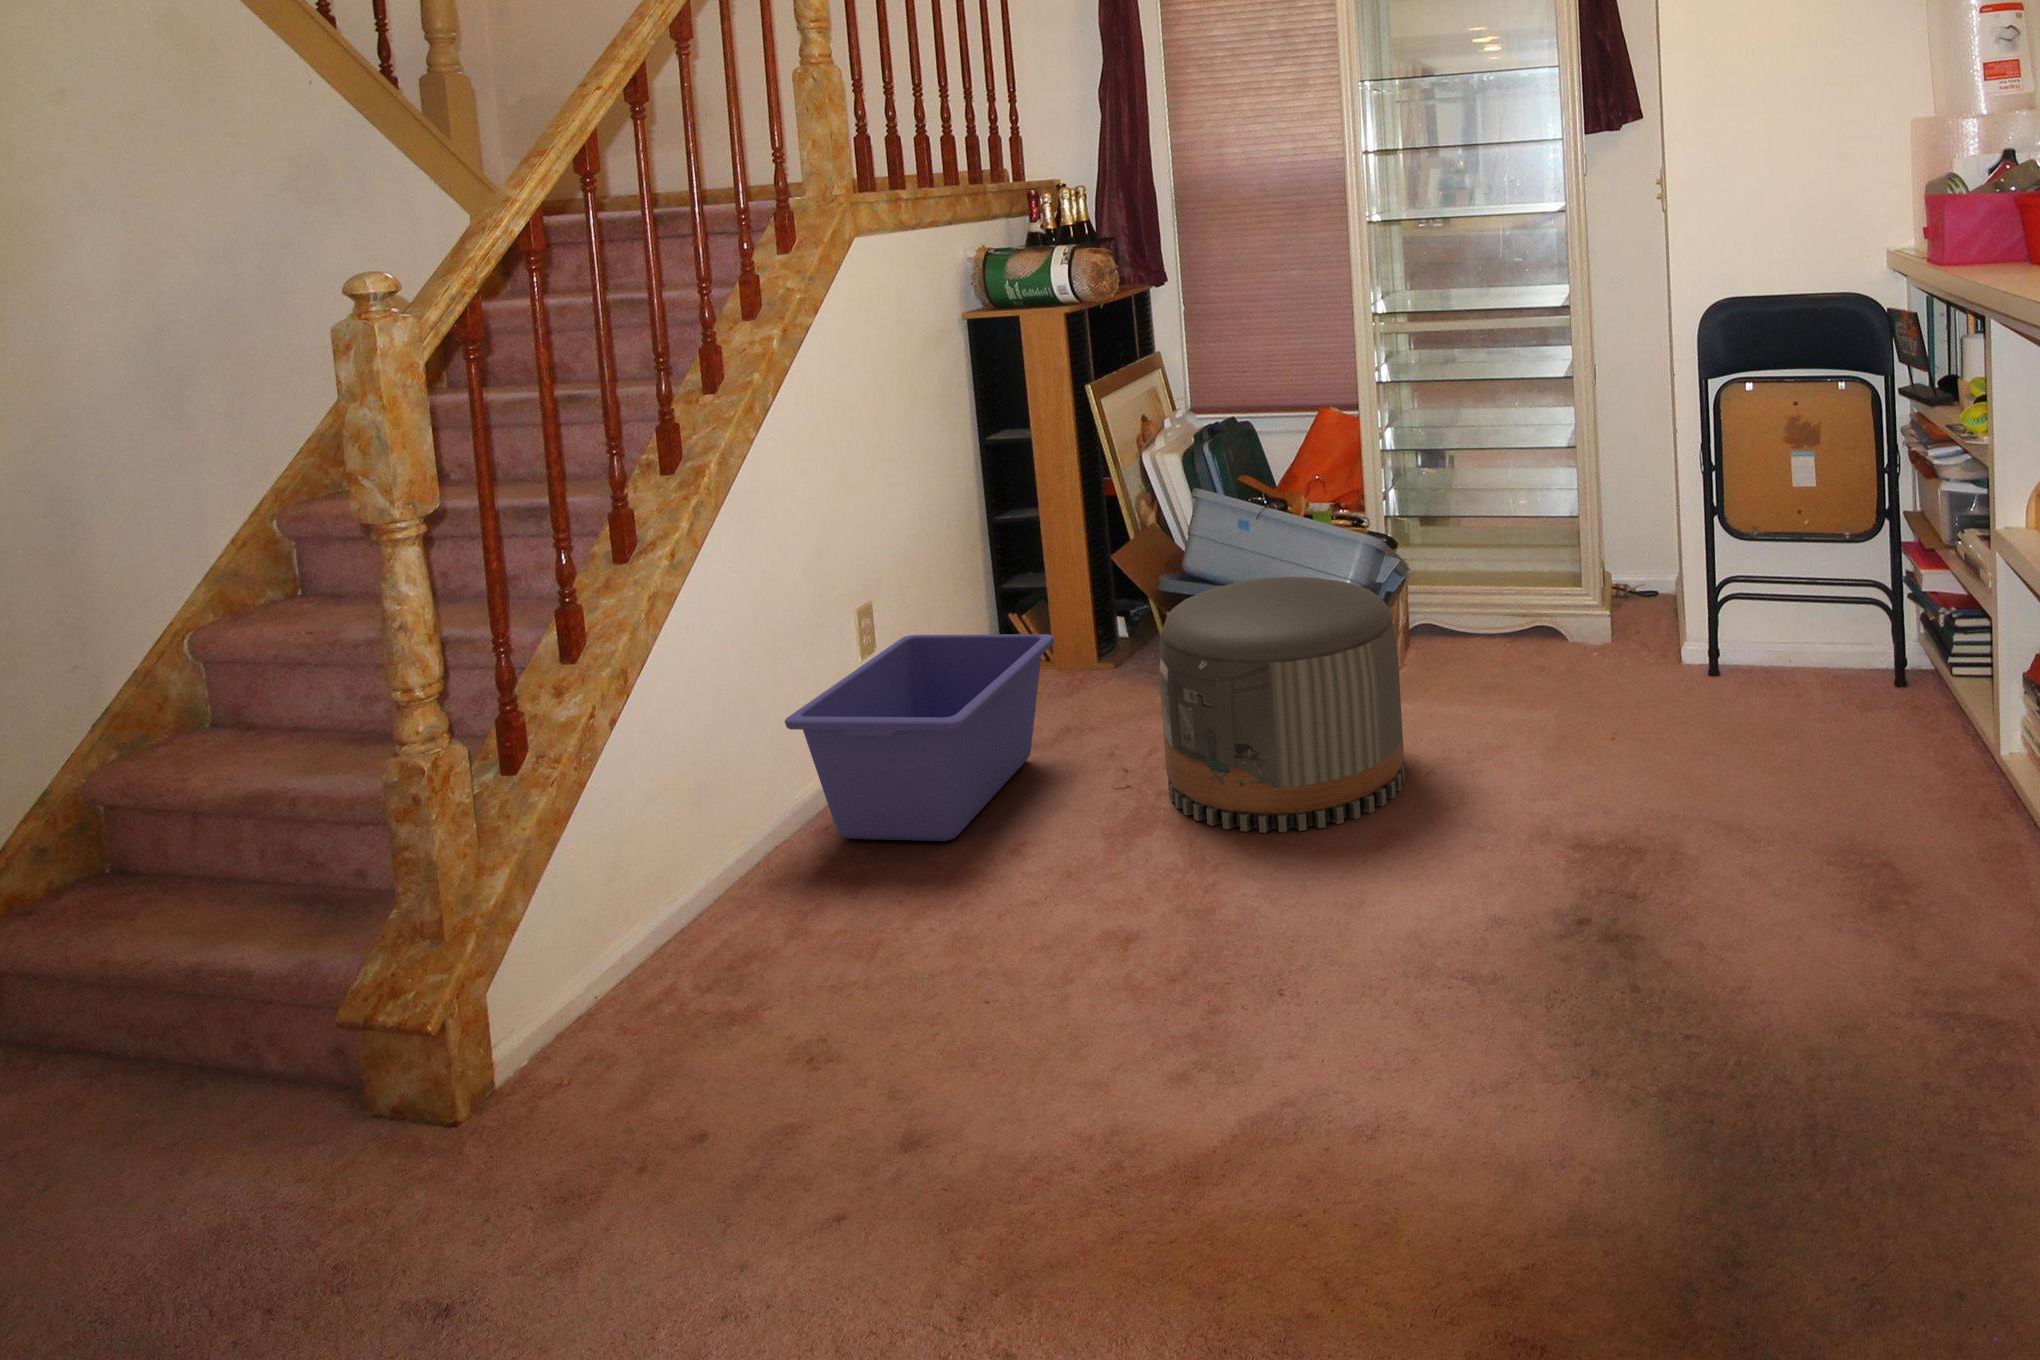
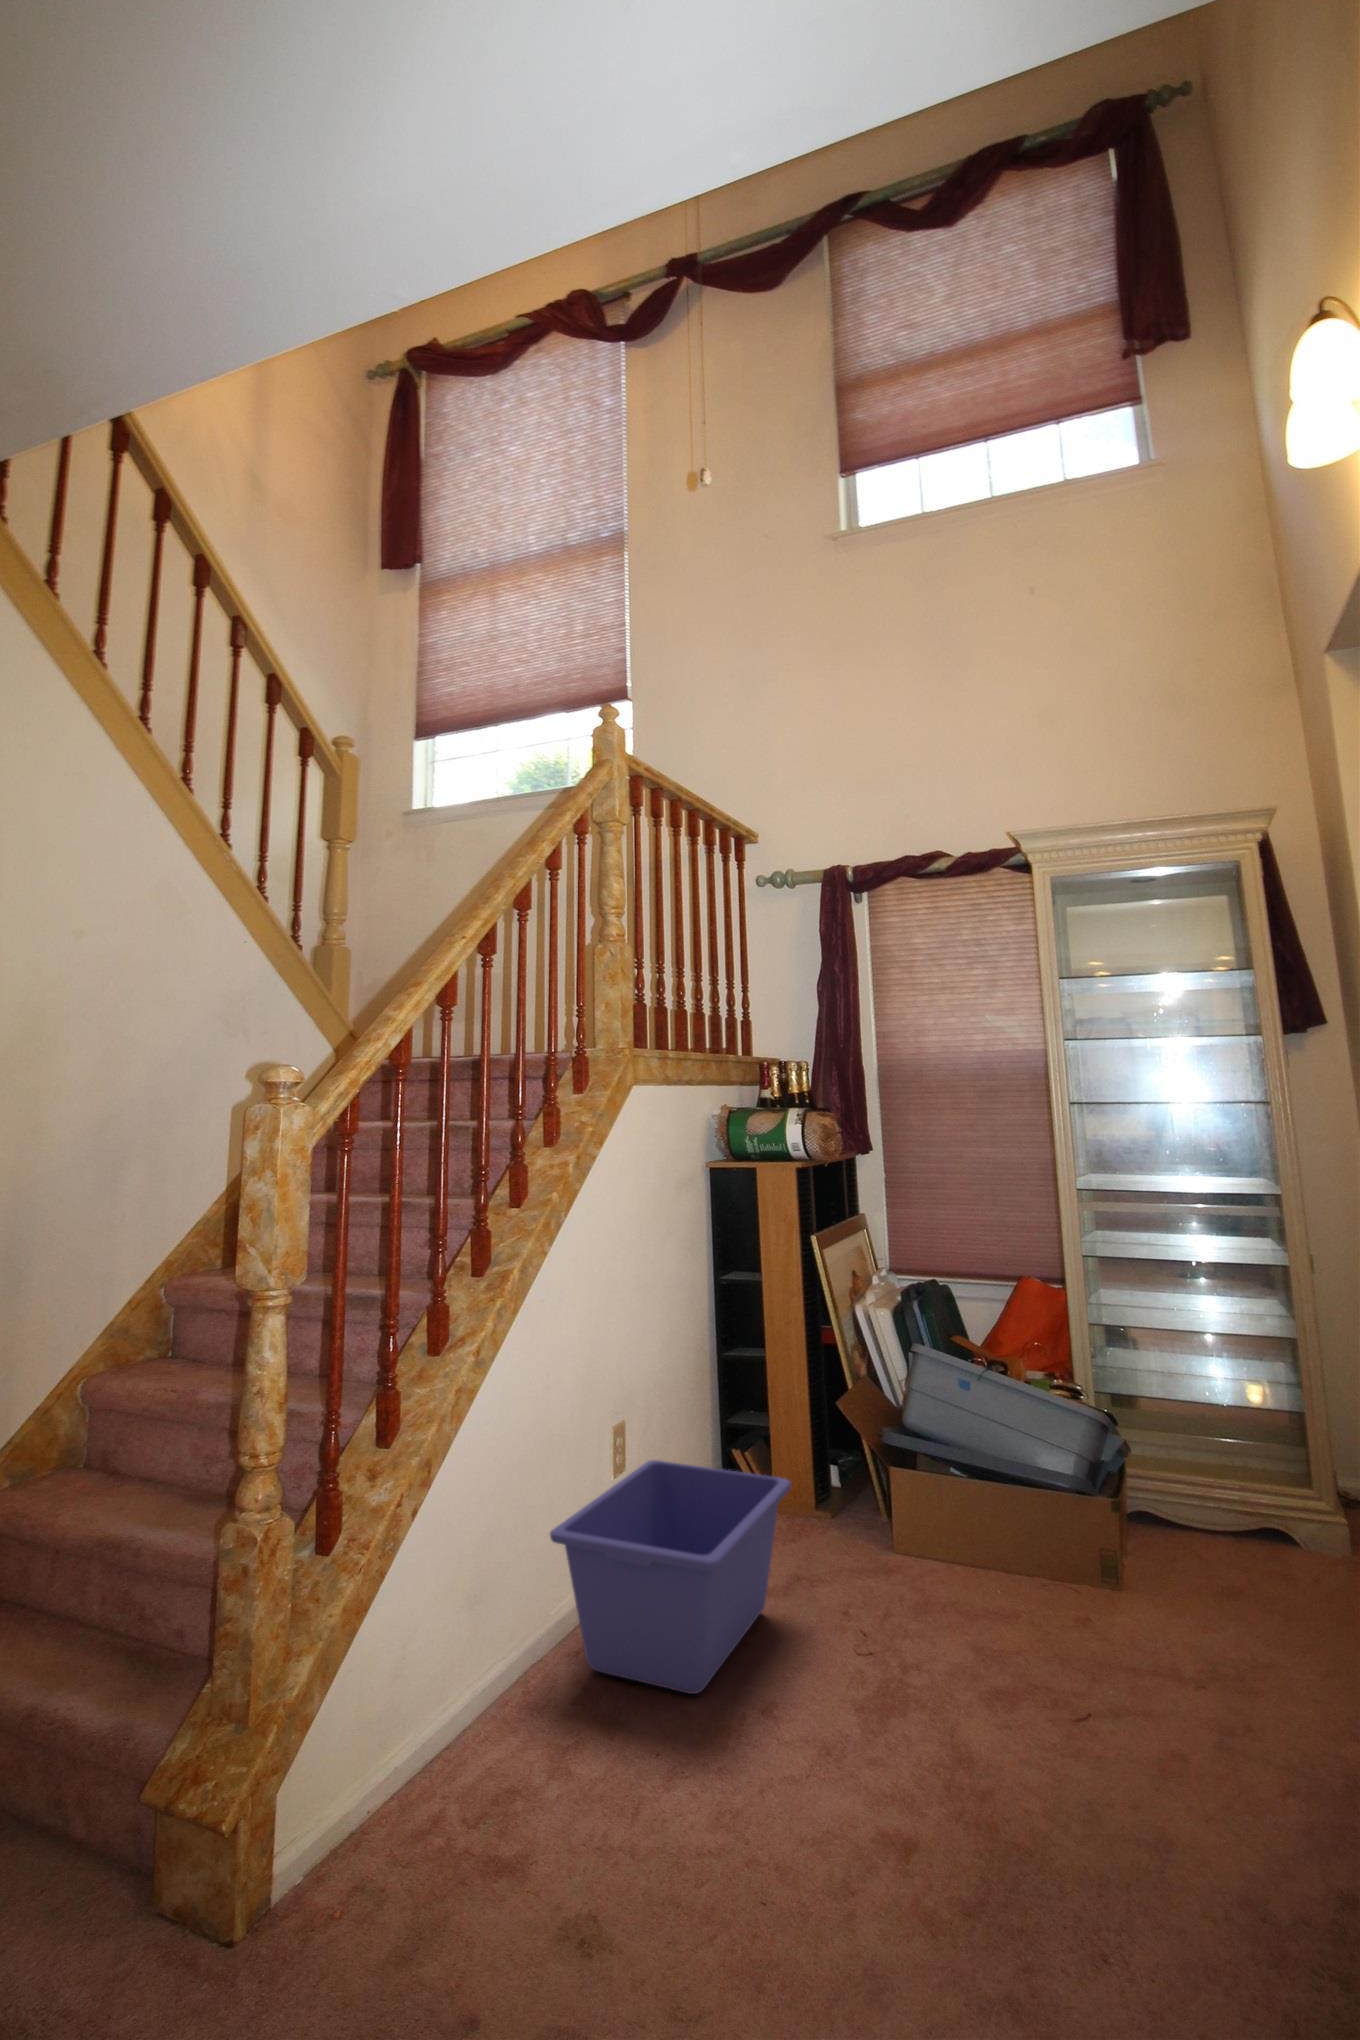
pouf: present [1159,577,1405,833] -> none [907,1449,1188,1762]

